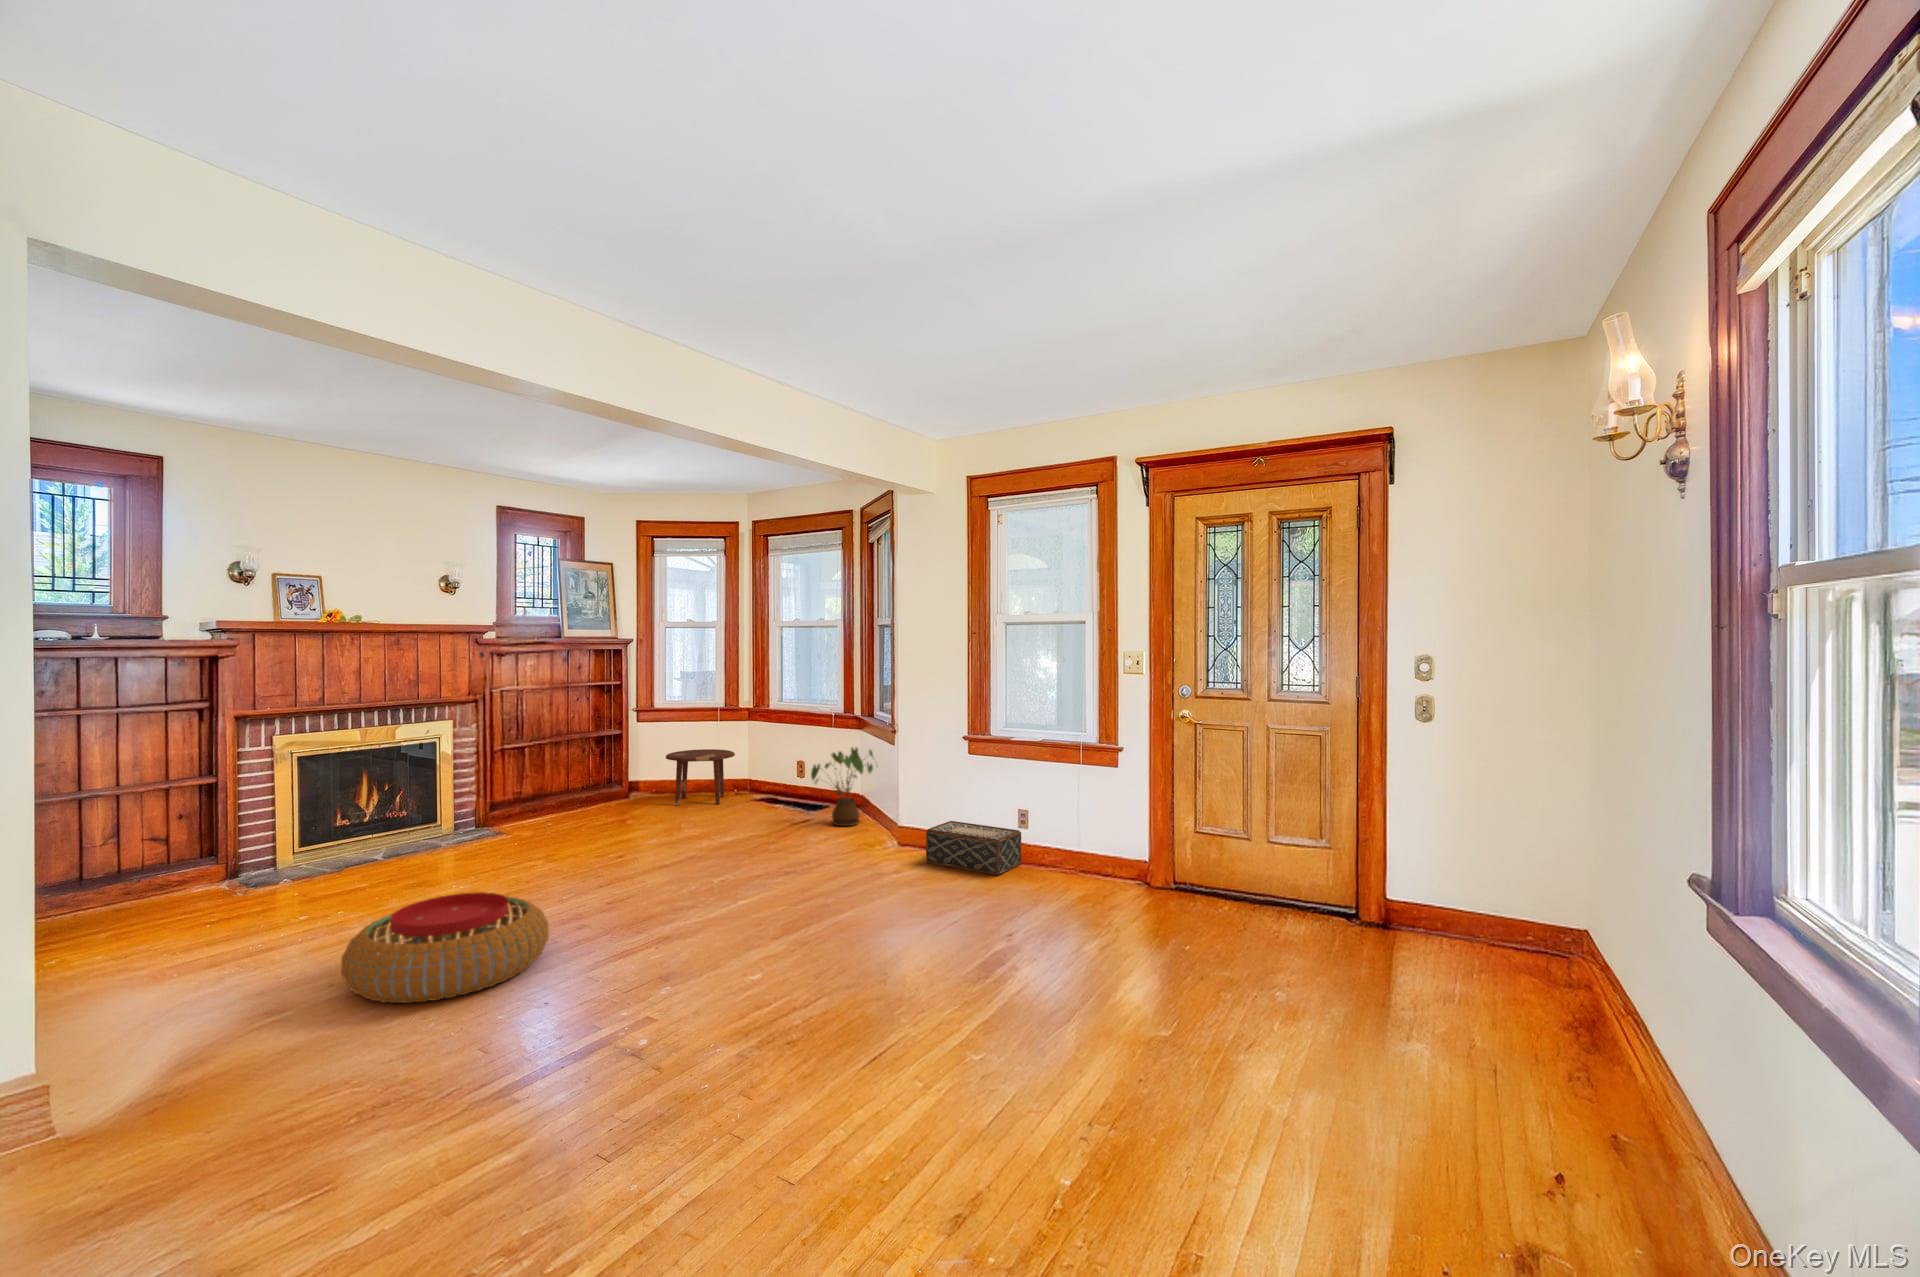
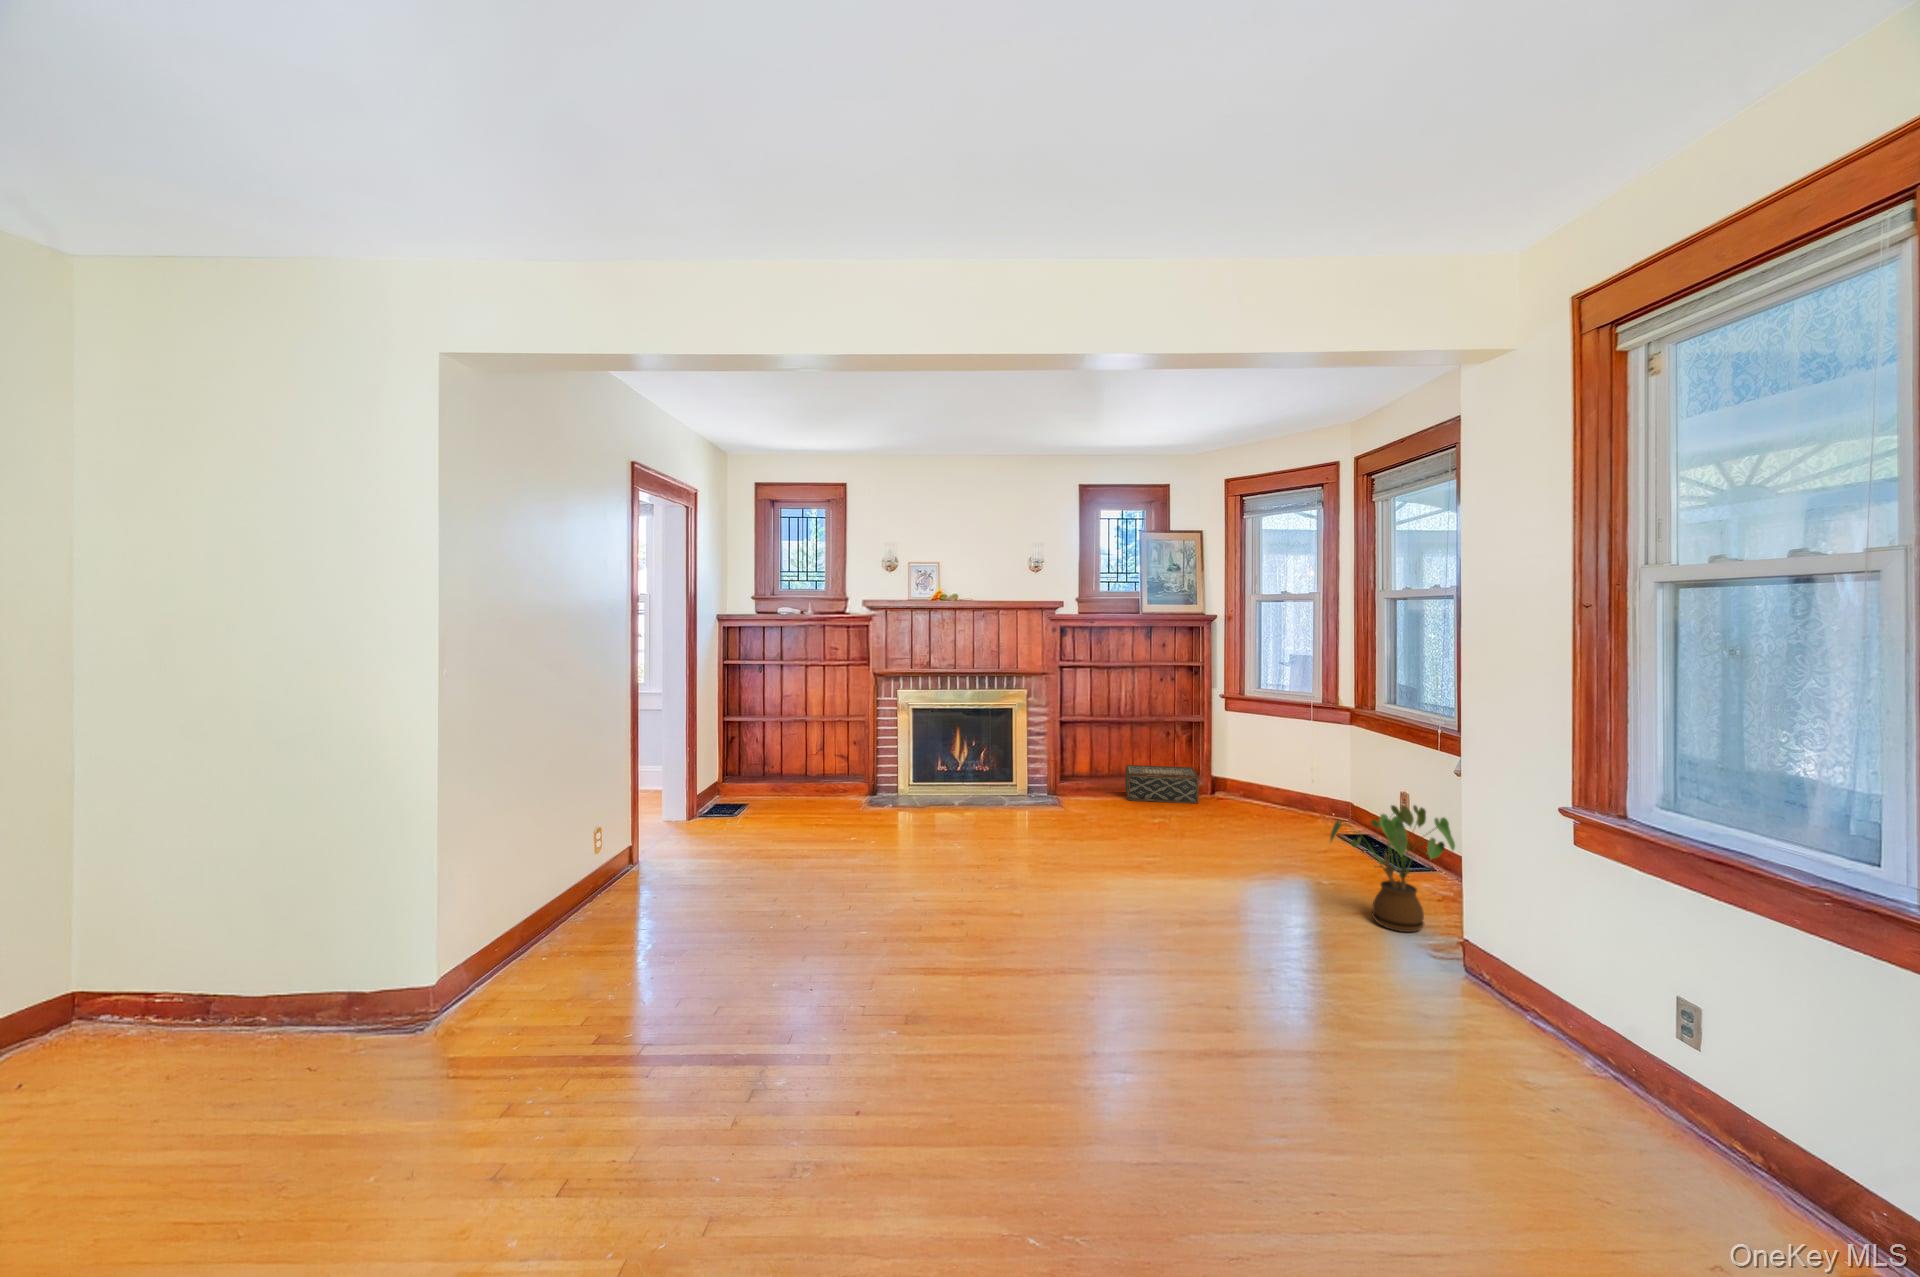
side table: present [666,749,735,805] -> none [1230,752,1319,829]
woven basket: present [926,821,1021,875] -> present [1125,765,1199,803]
pouf: present [341,892,549,1003] -> none [678,868,846,976]

